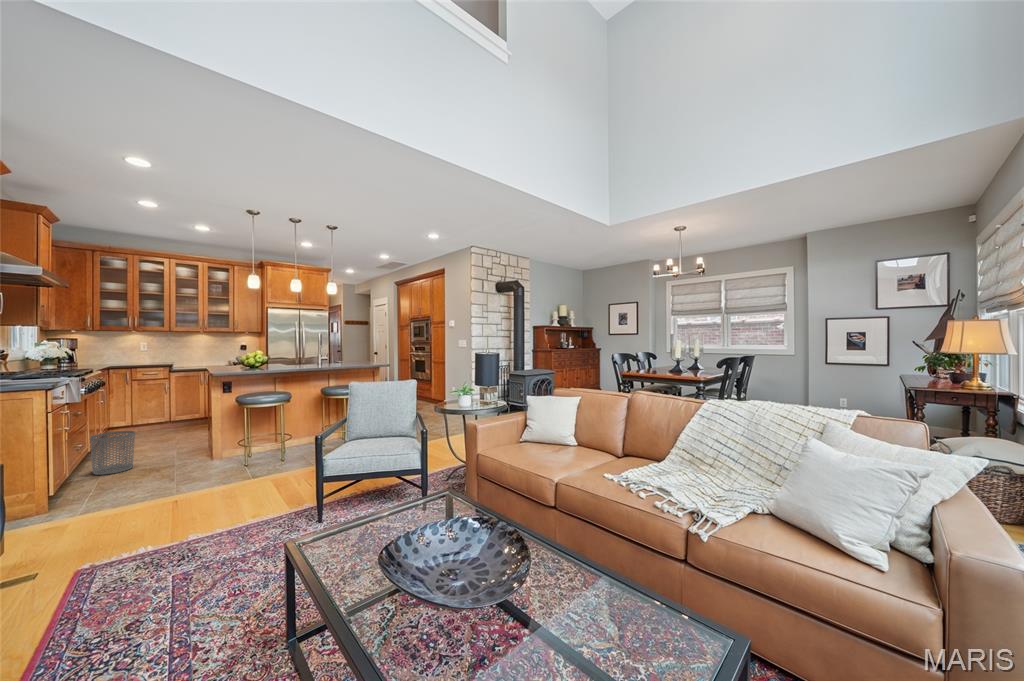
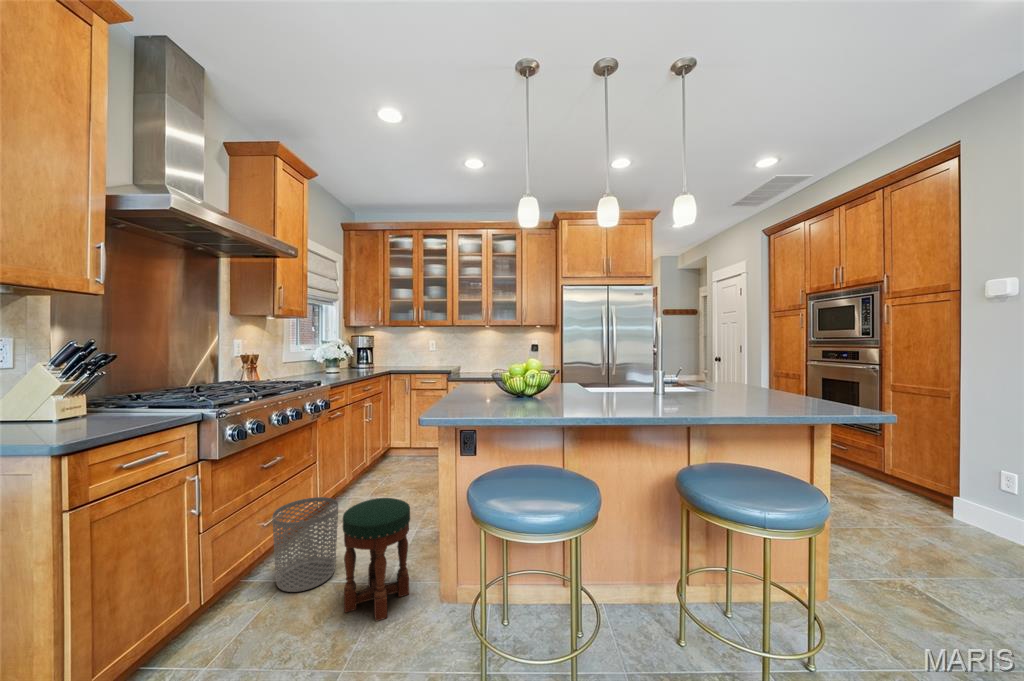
stool: none [152,420,192,470] -> present [343,498,410,621]

